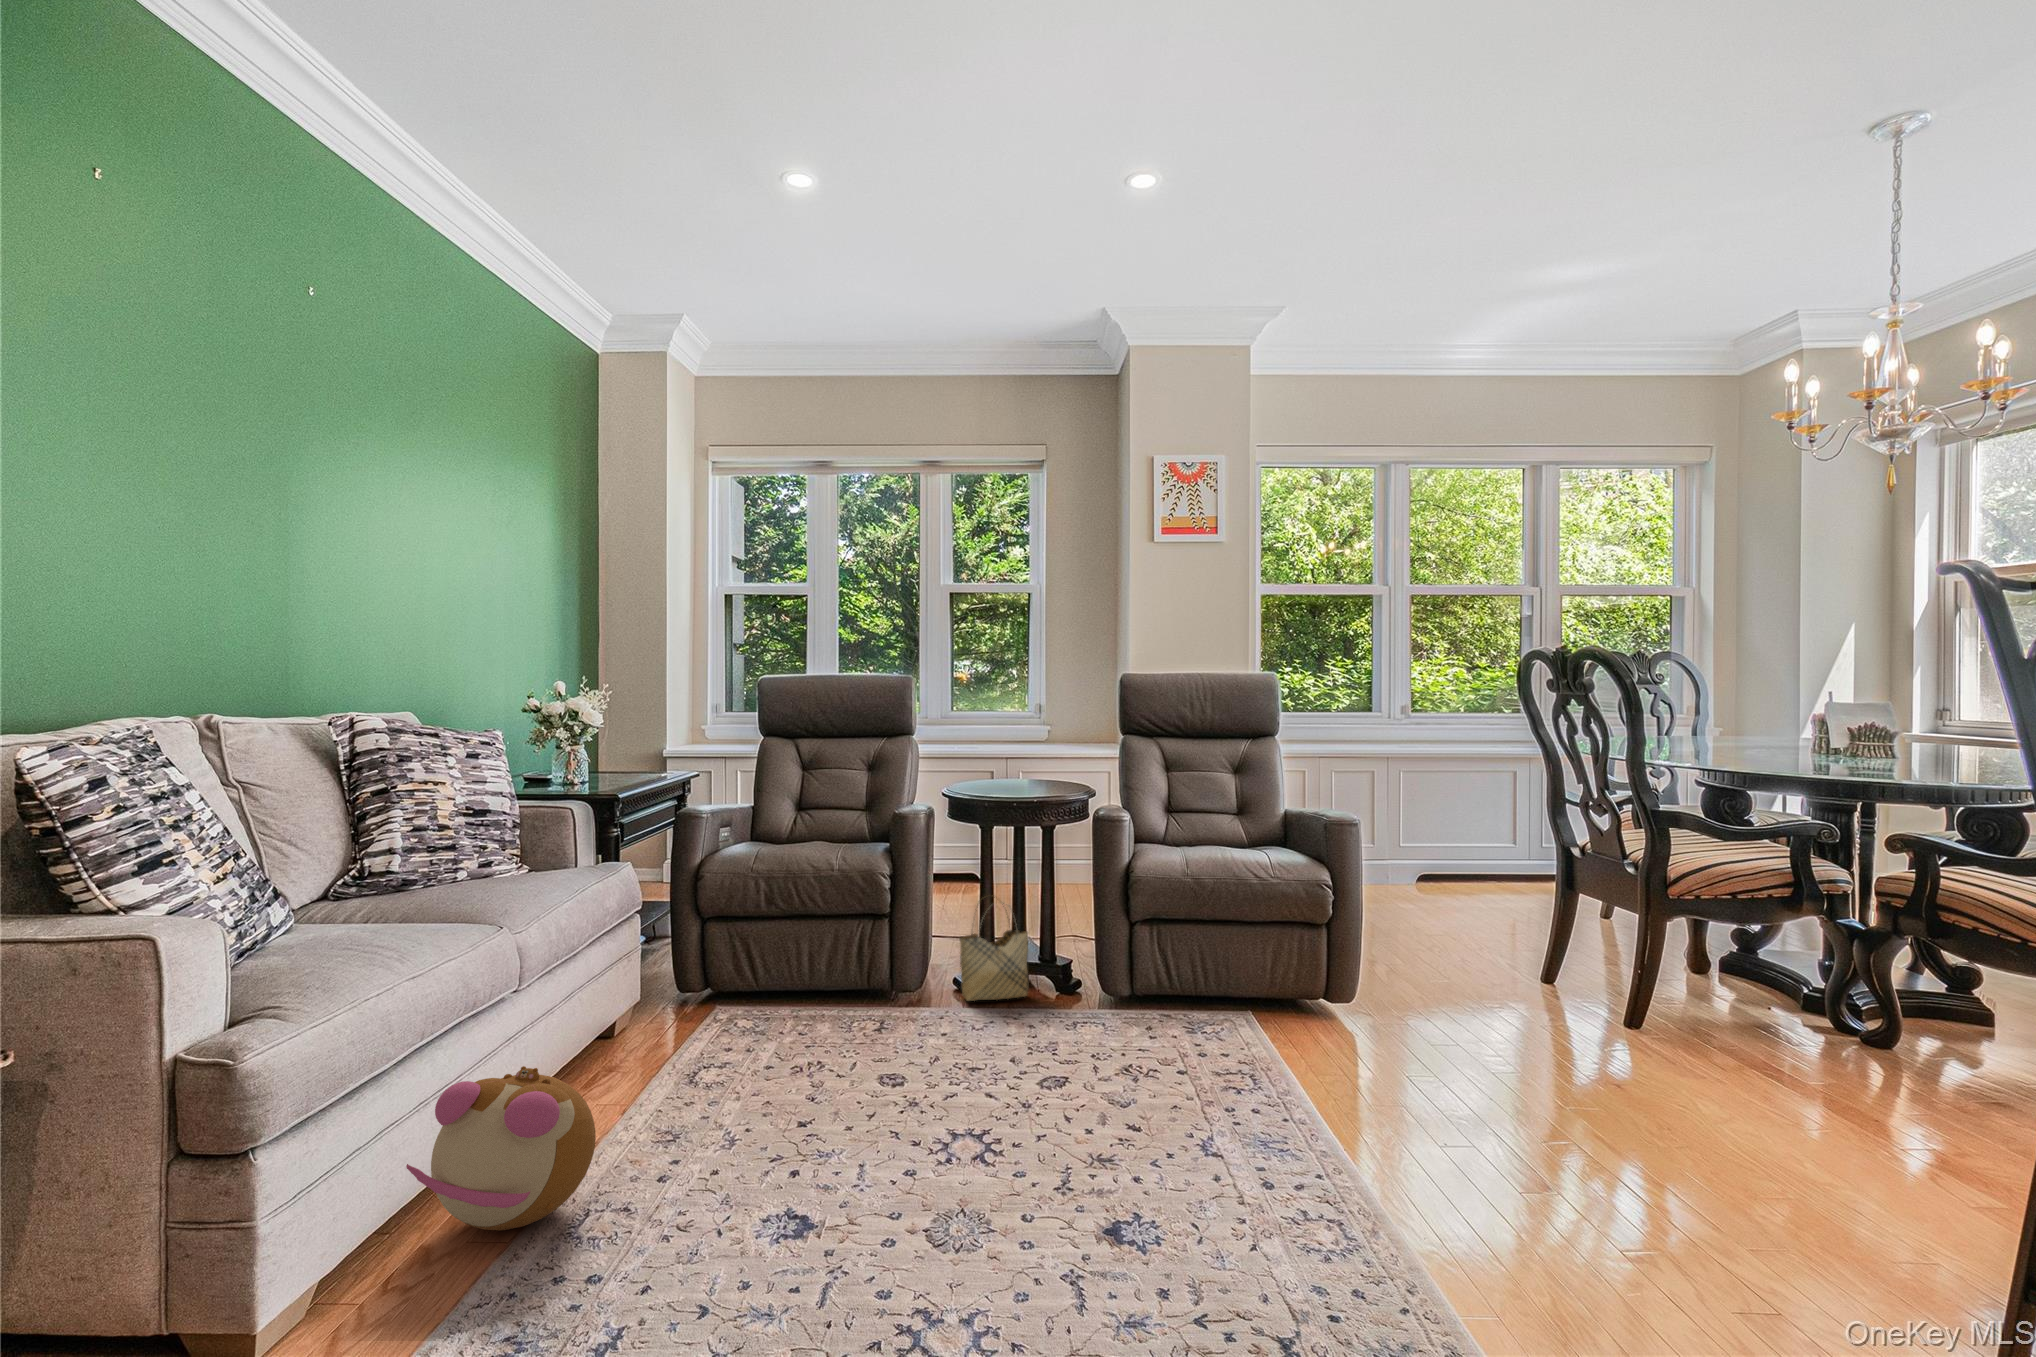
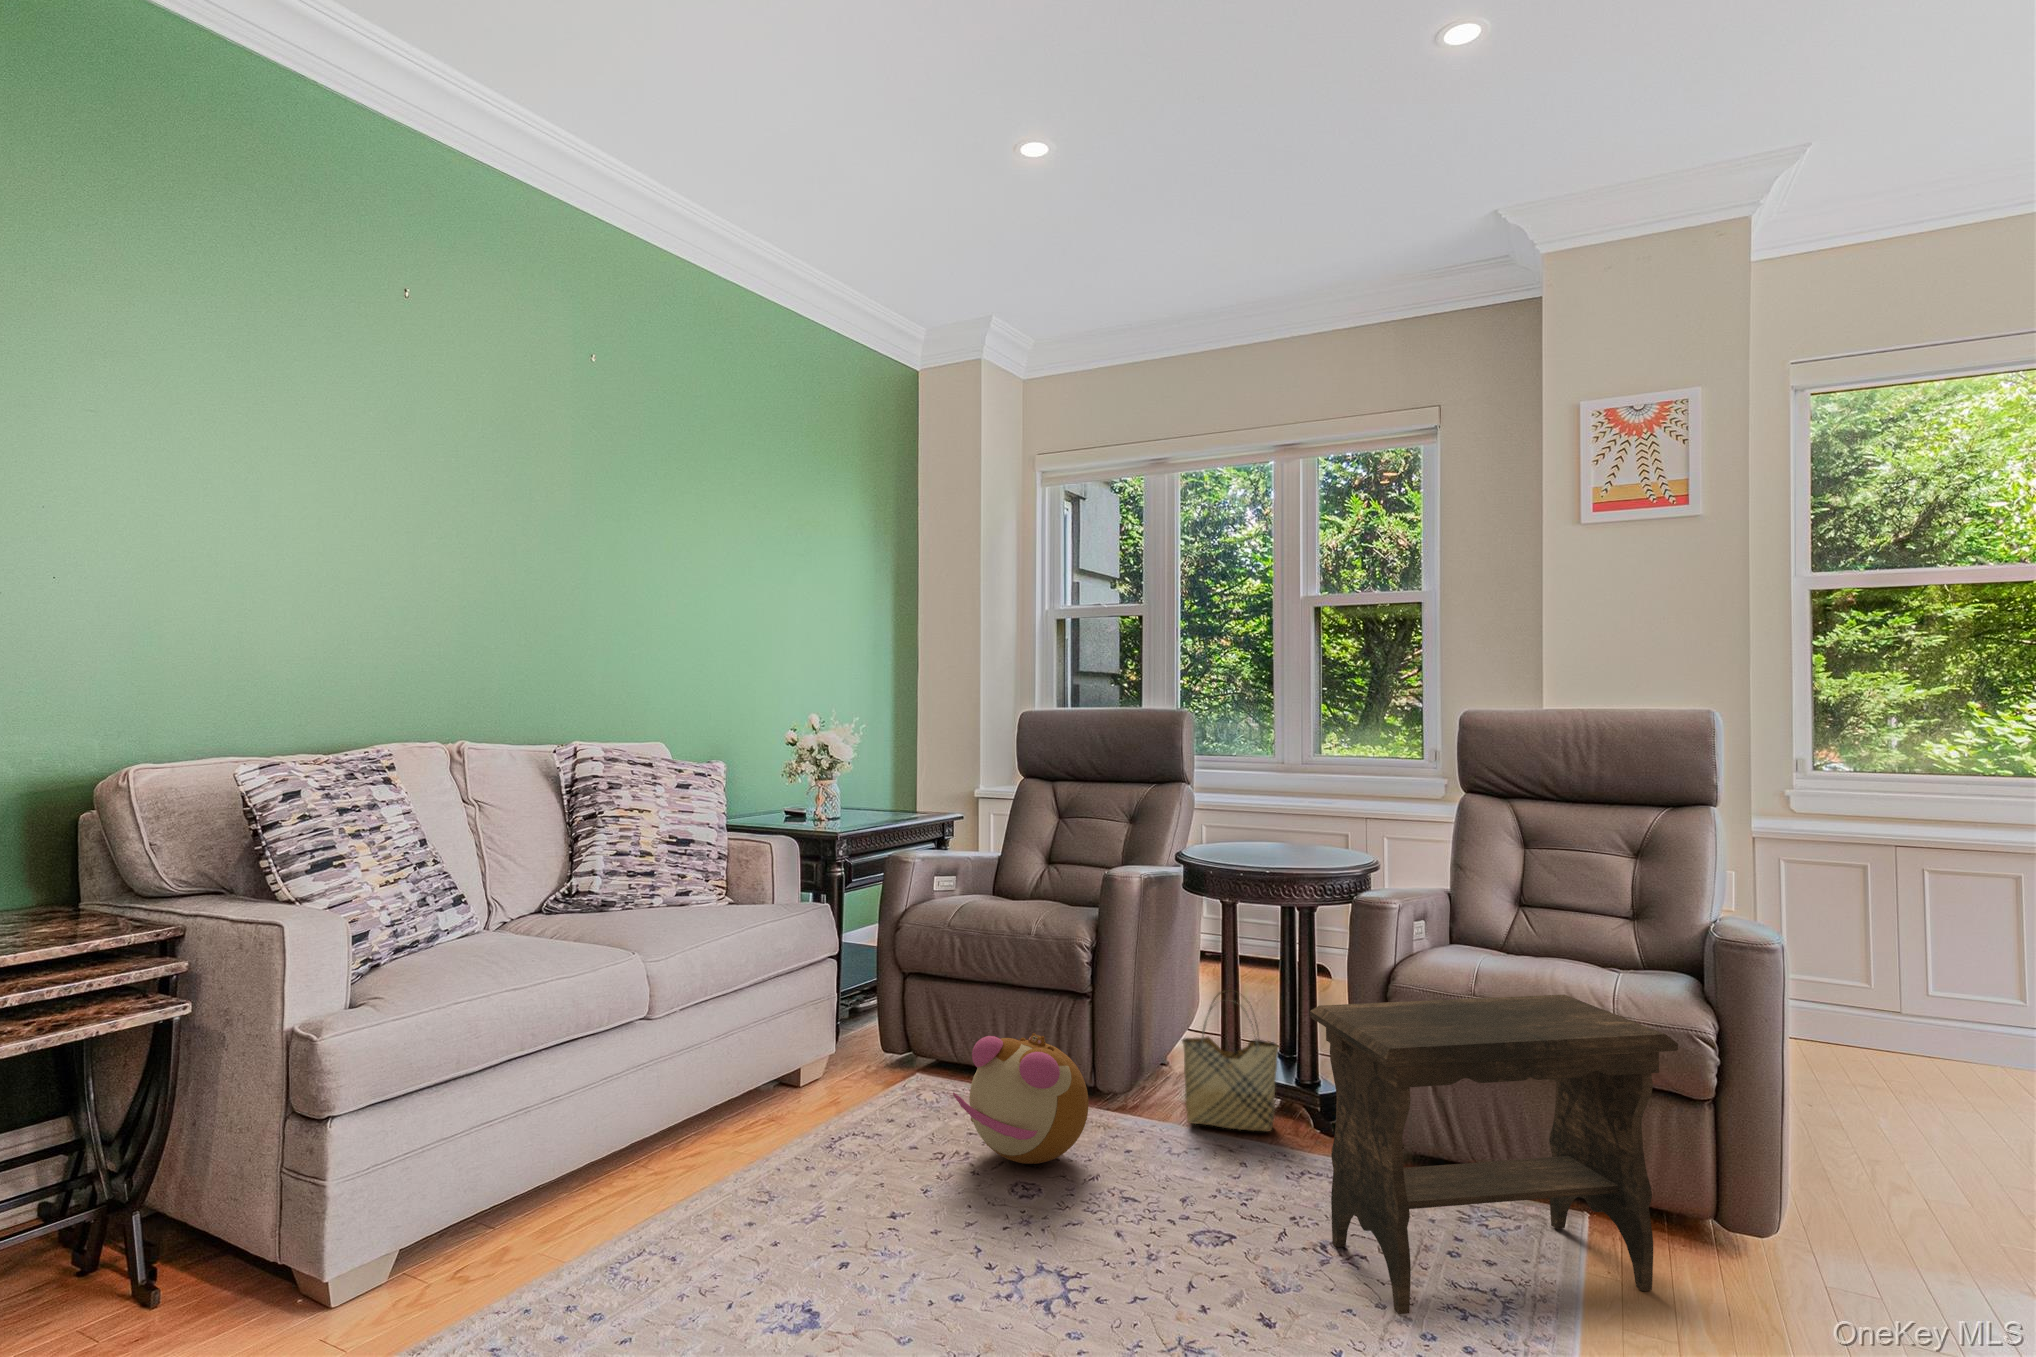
footstool: none [1112,868,1323,1090] -> present [1310,995,1678,1314]
plush toy: present [406,1066,596,1230] -> present [953,1033,1089,1164]

